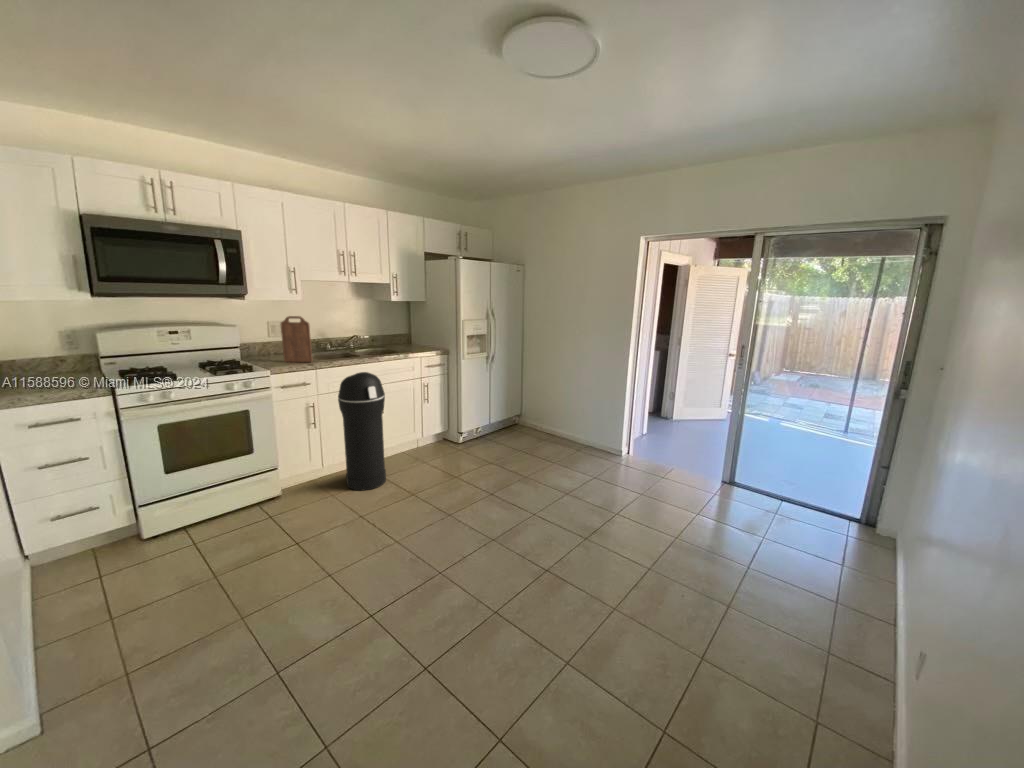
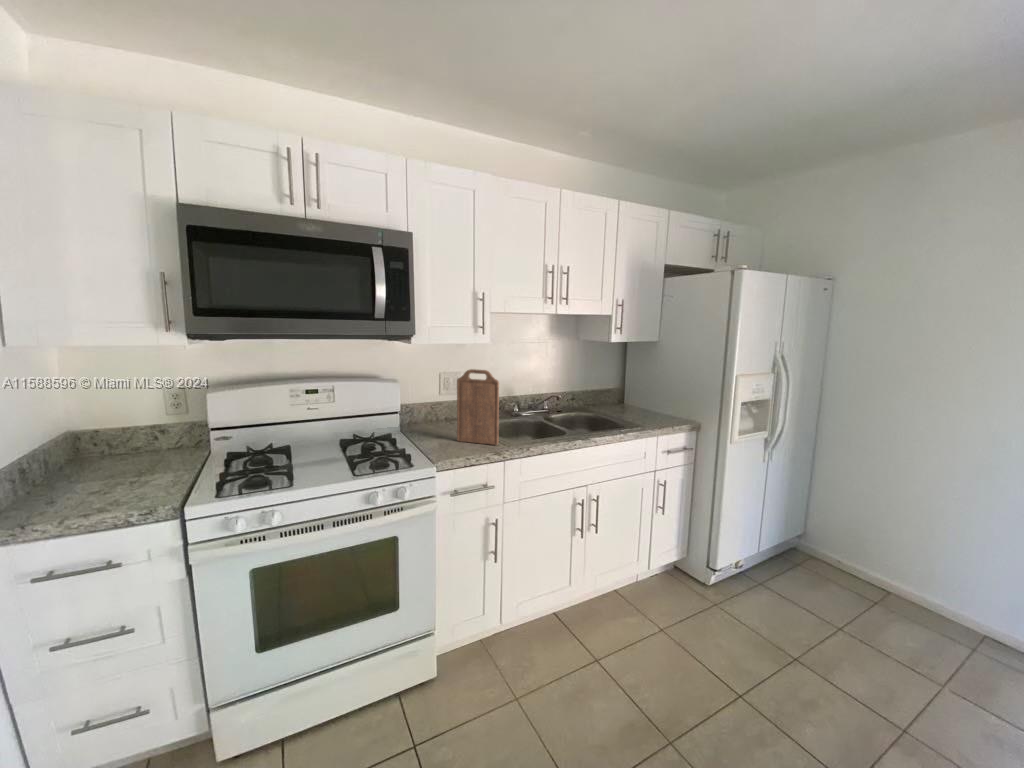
trash can: present [338,372,386,490] -> none [536,476,619,699]

